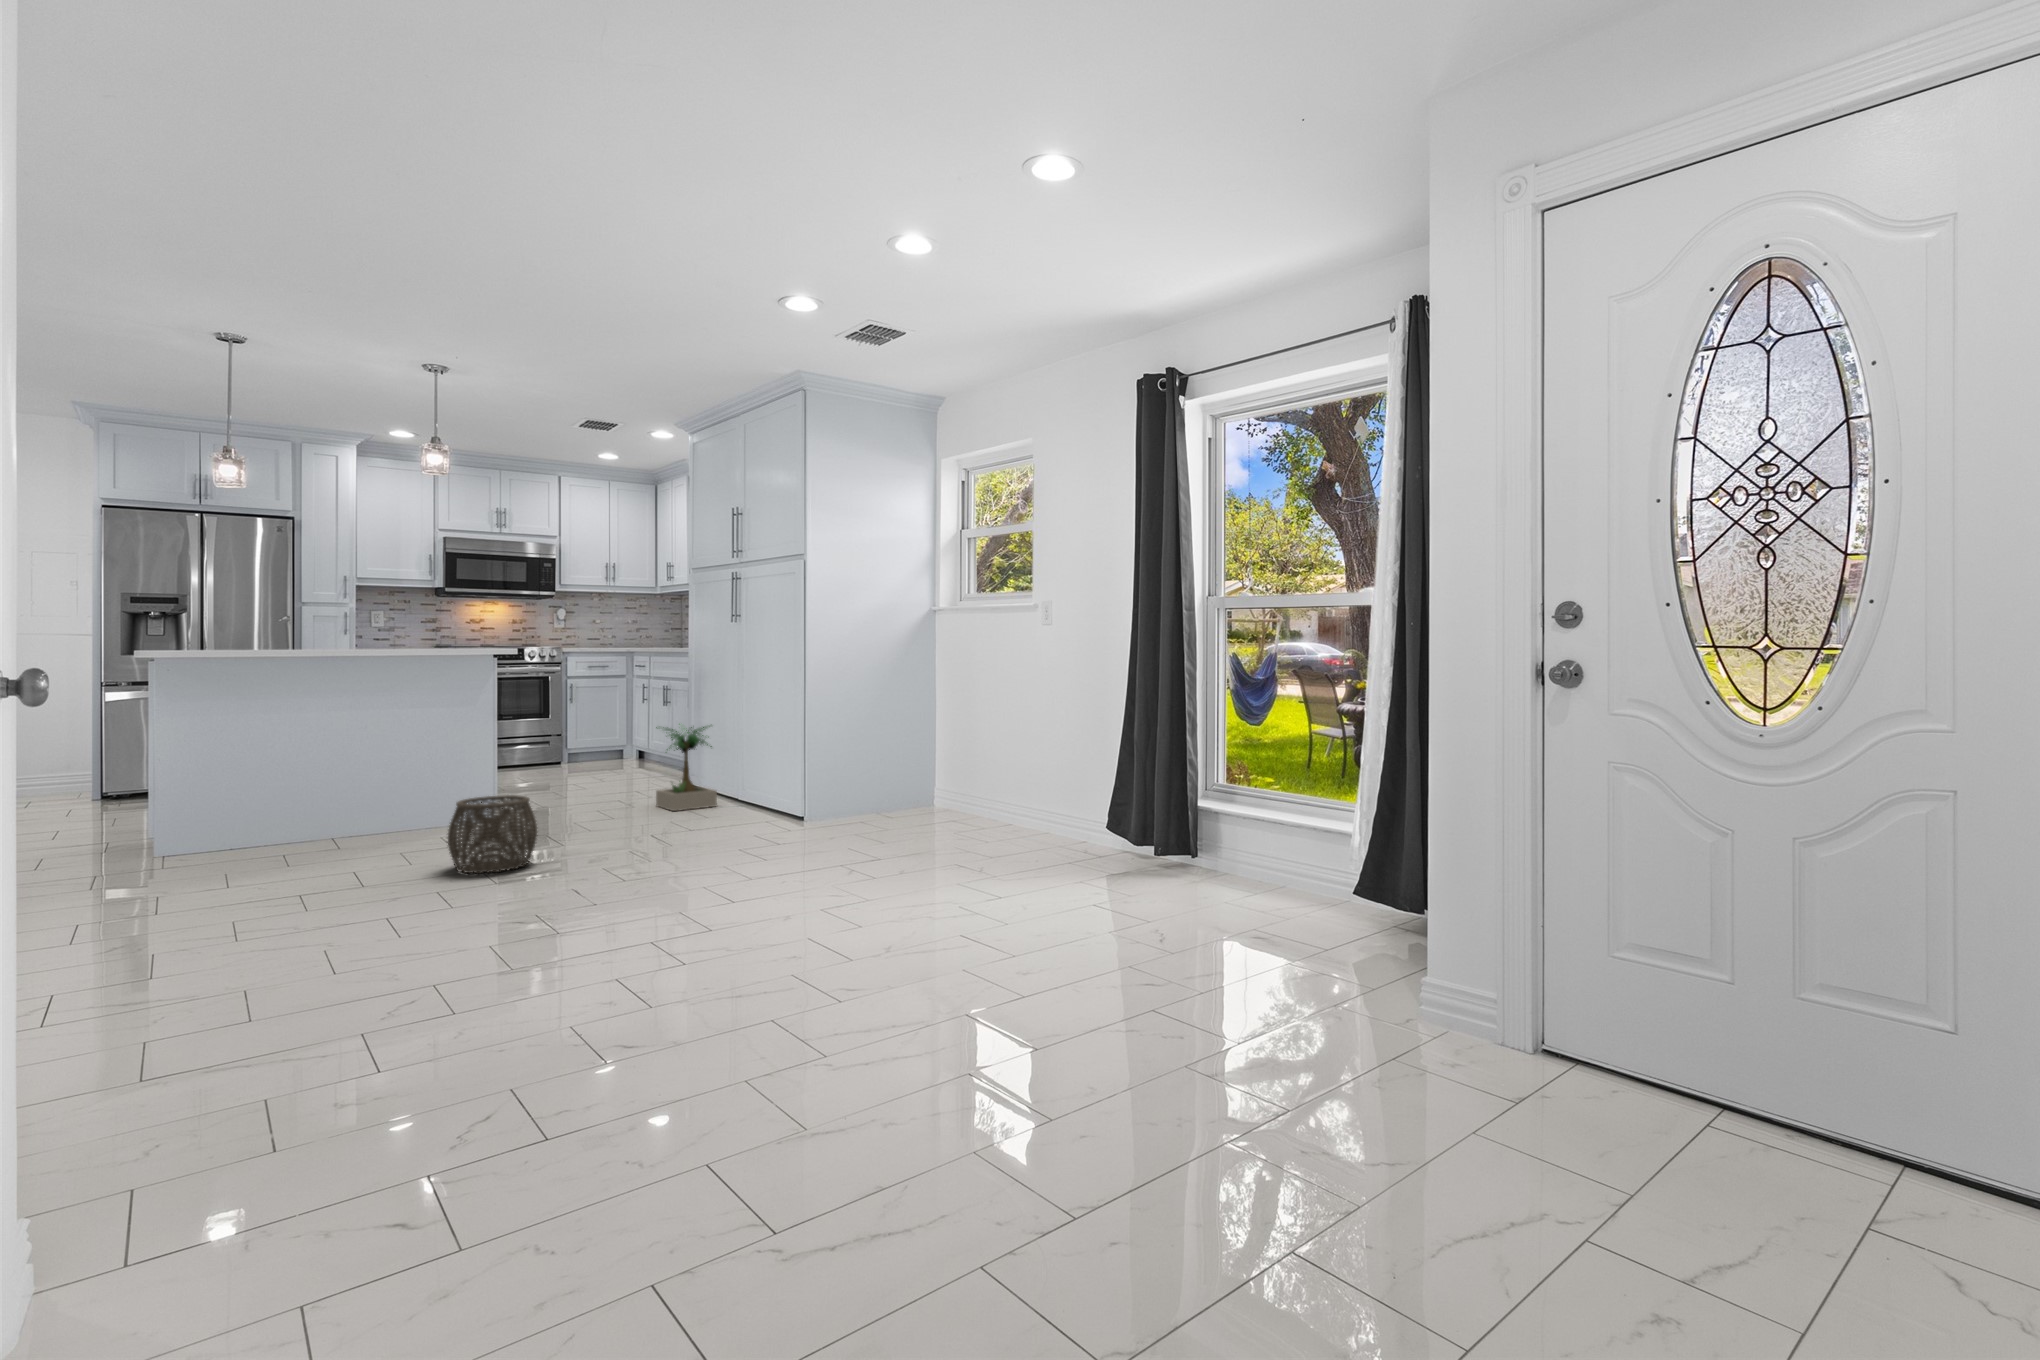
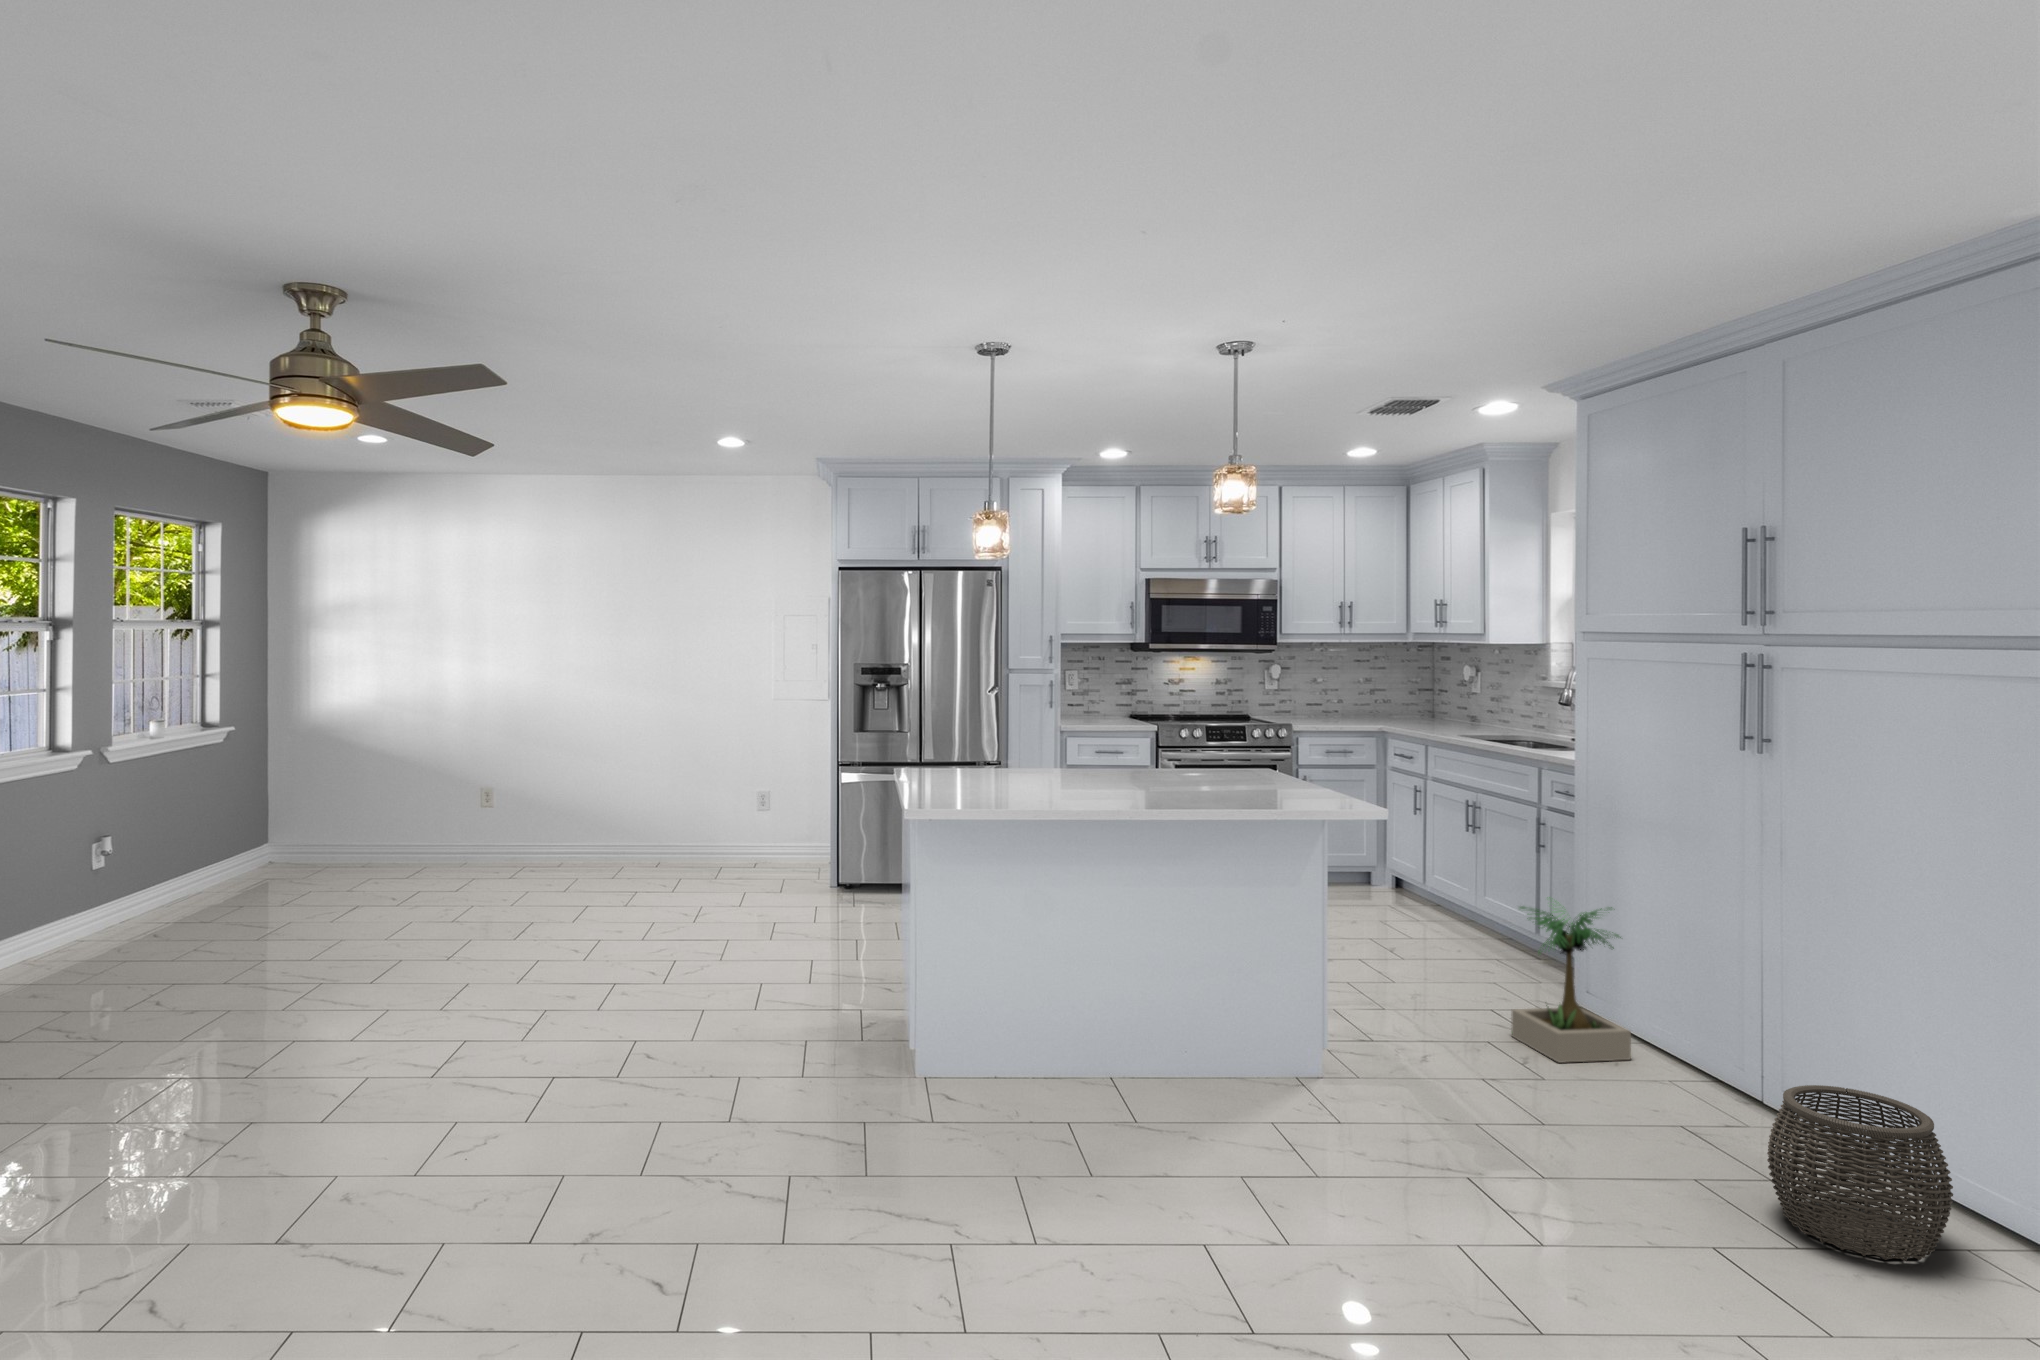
woven basket: present [447,795,537,874] -> present [1767,1085,1953,1261]

